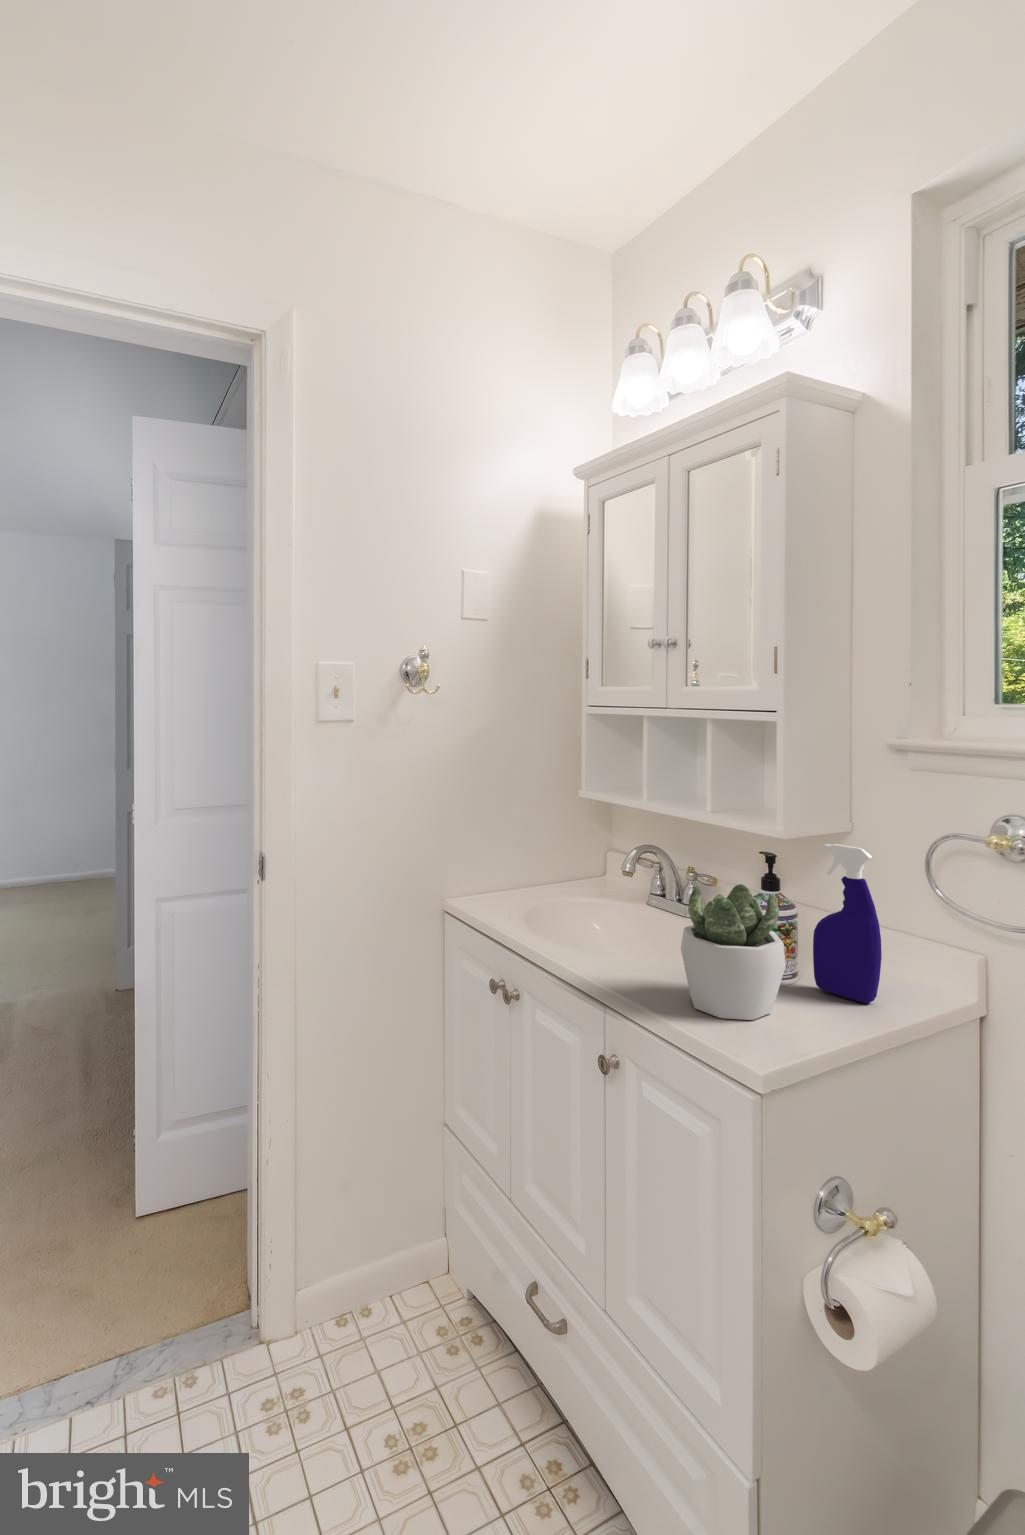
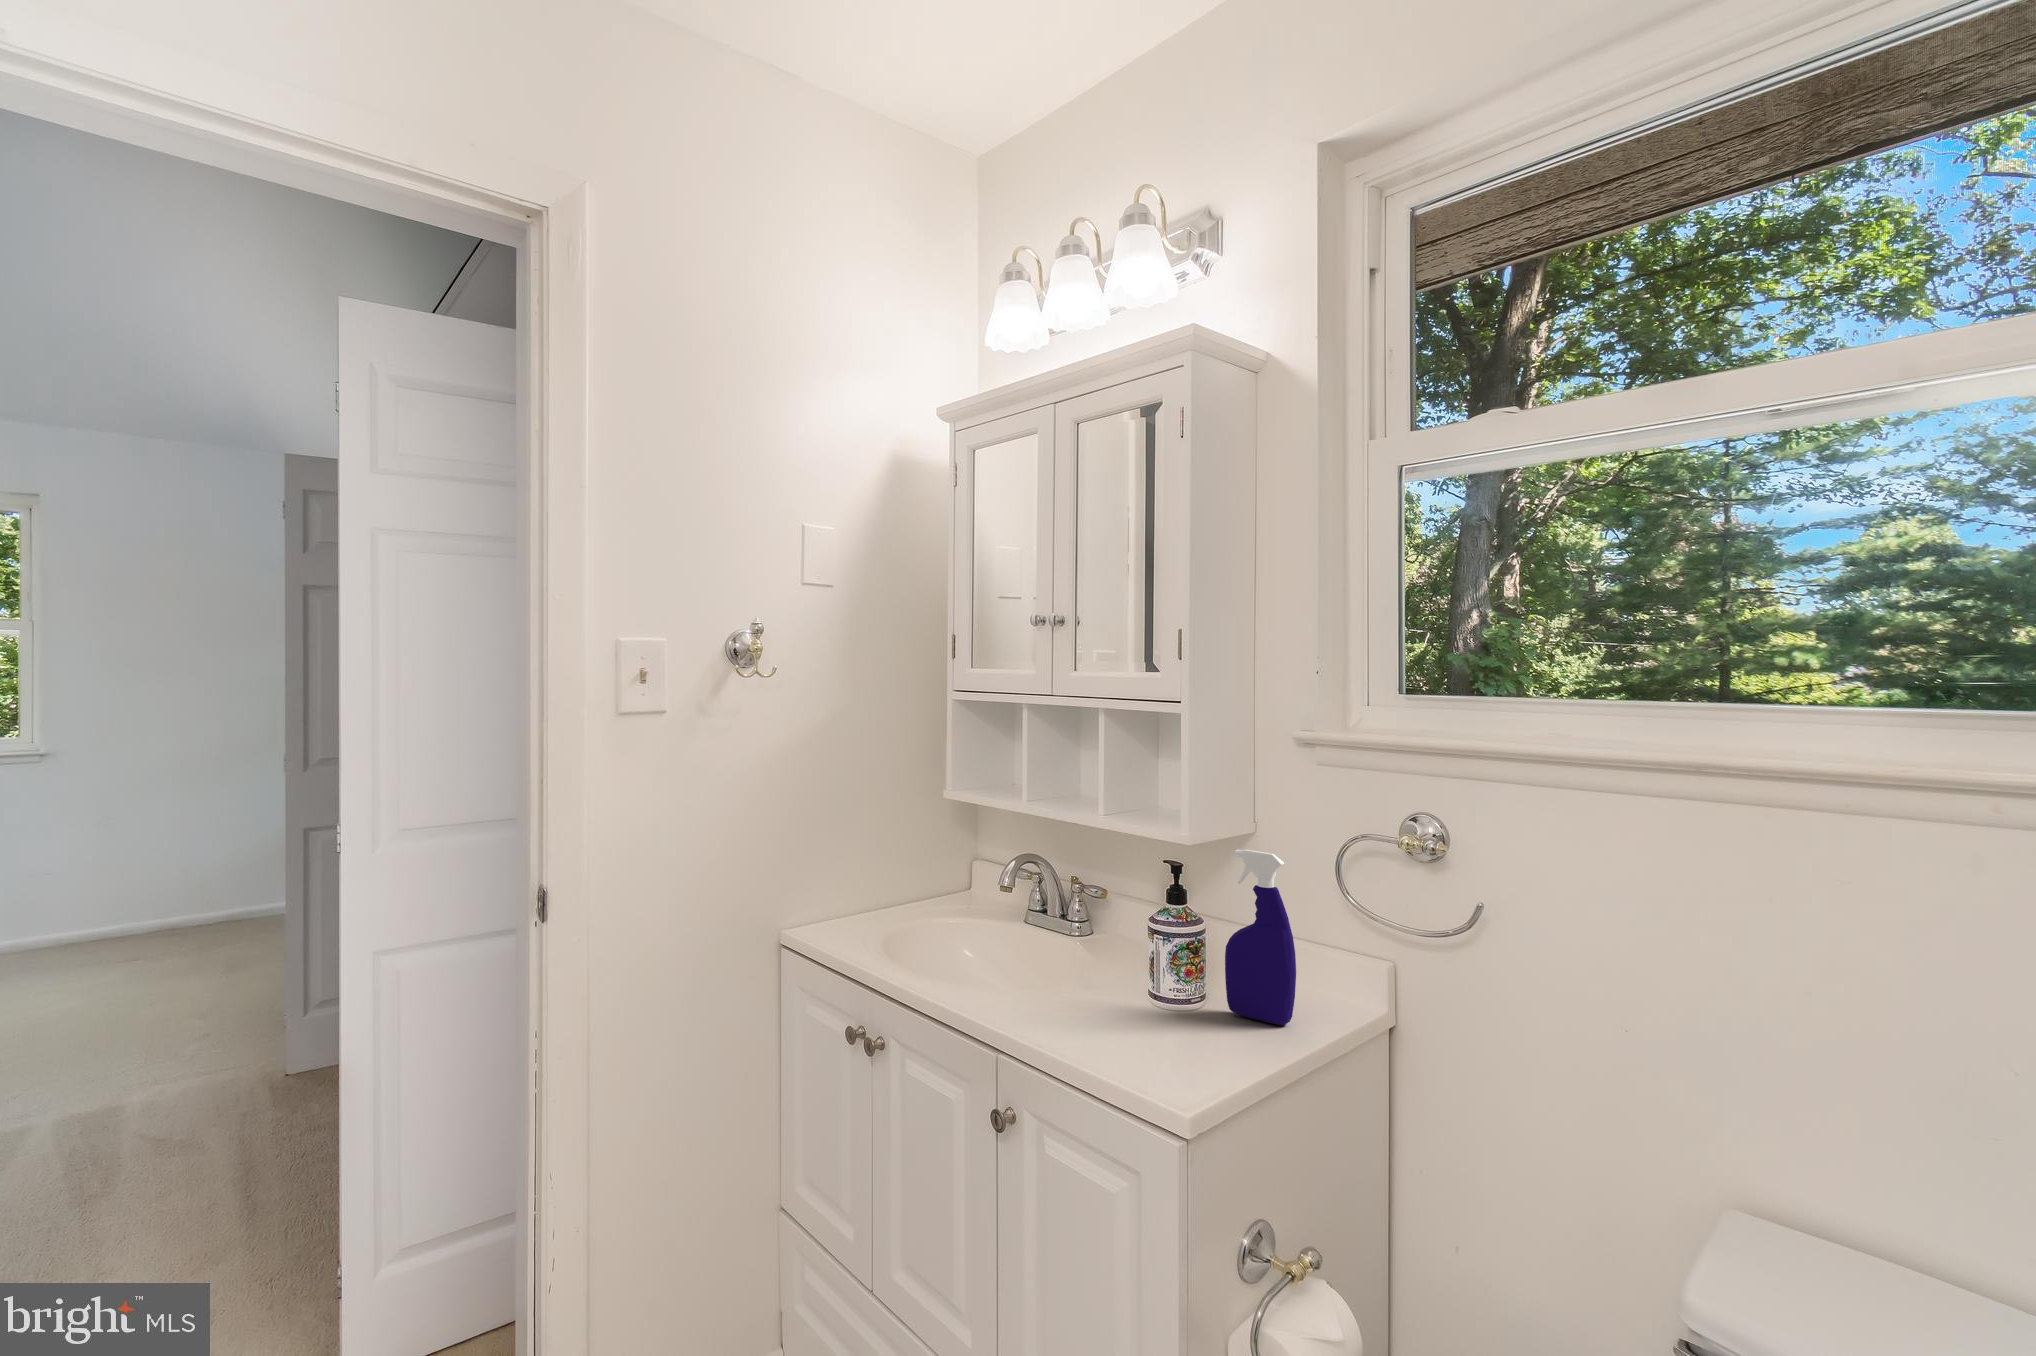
succulent plant: present [681,884,786,1020] -> none [1085,899,1200,1054]

